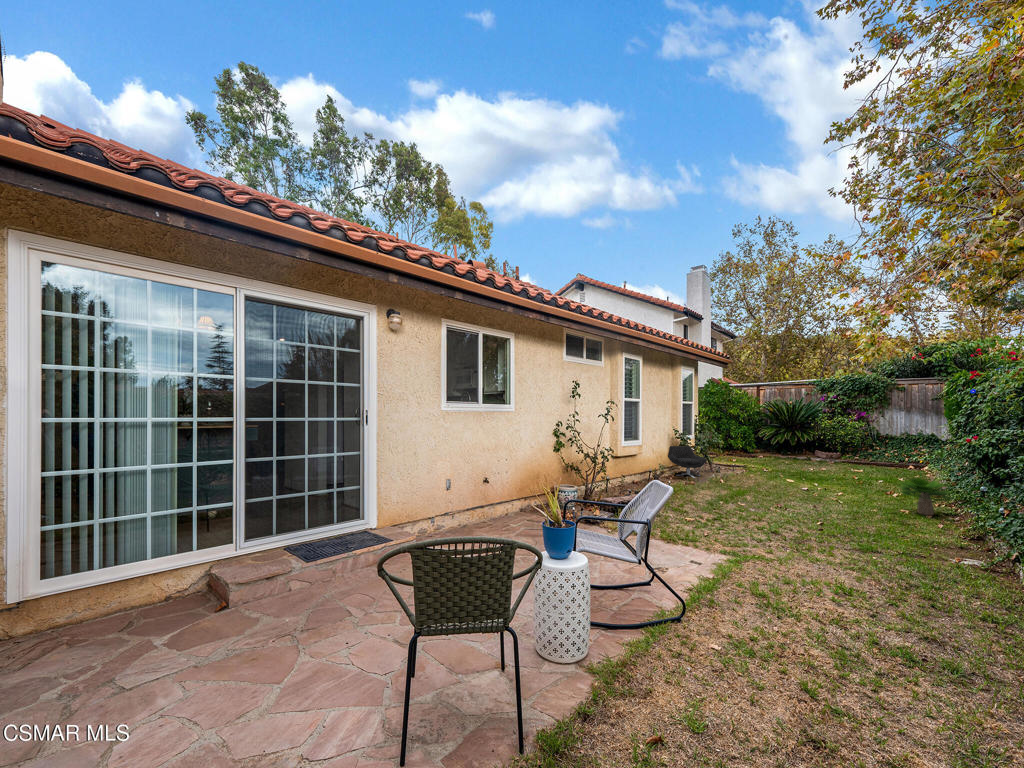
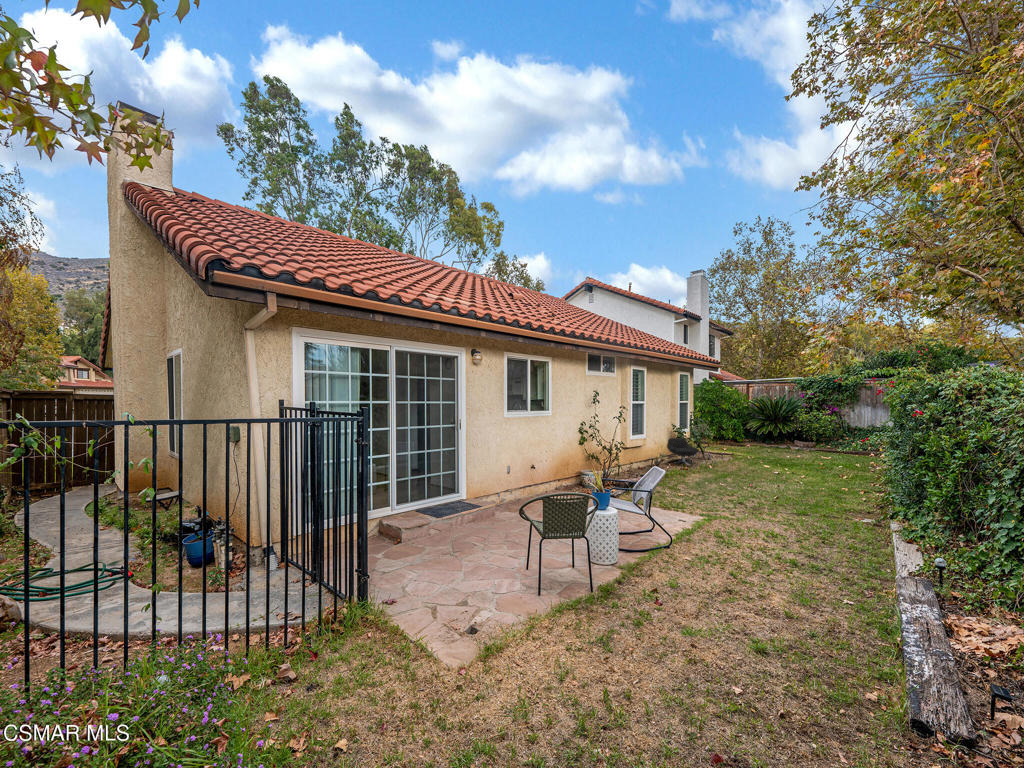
potted plant: present [899,476,953,515] -> none [835,462,880,491]

